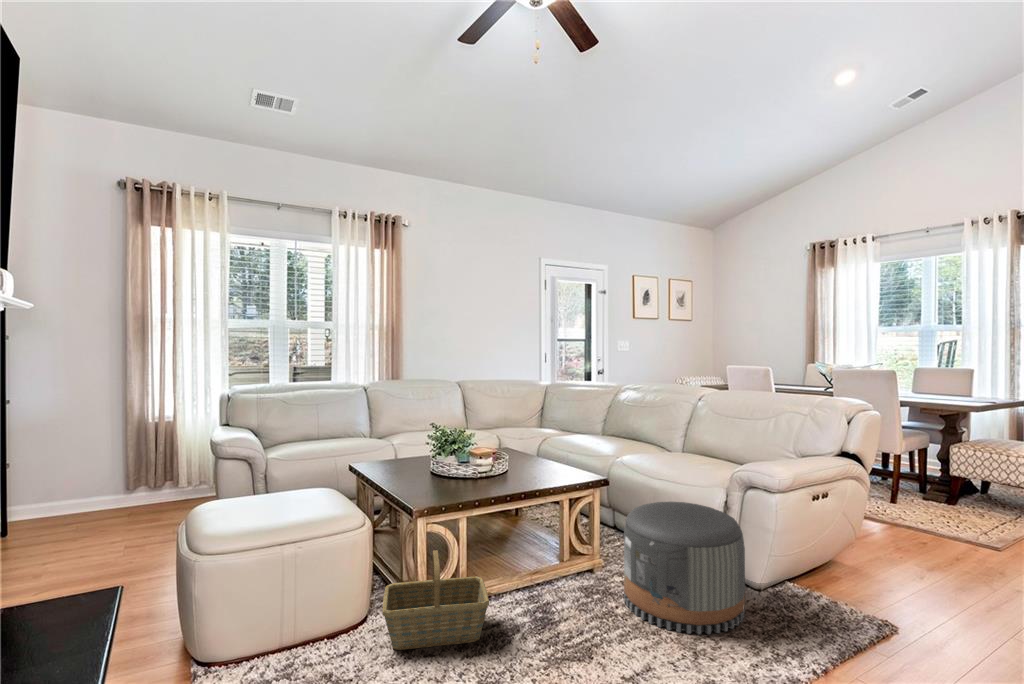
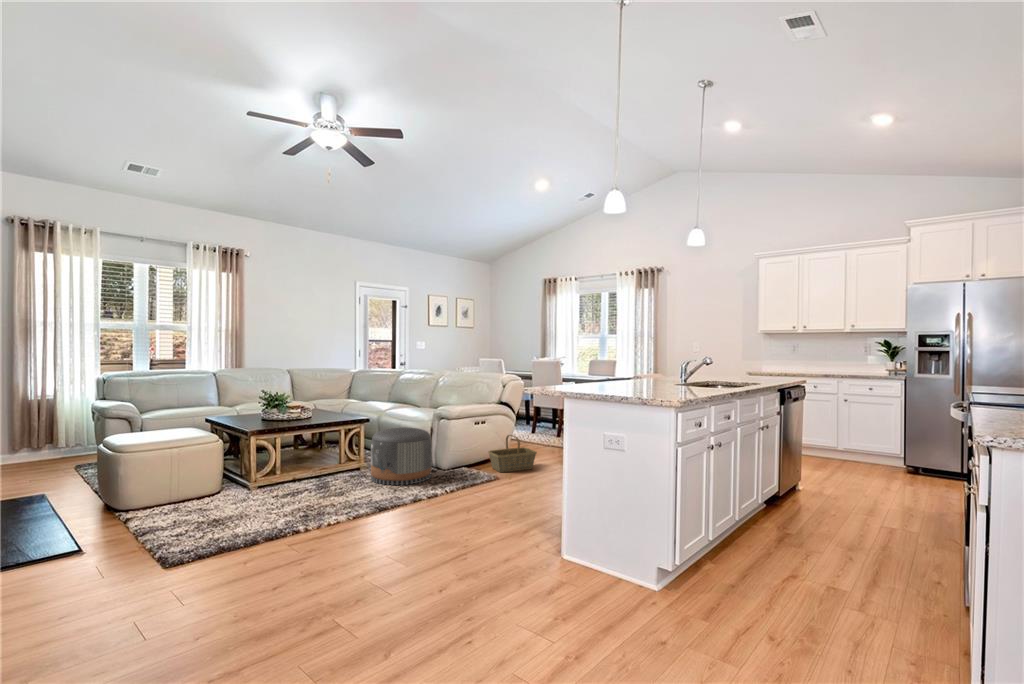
basket: present [383,550,489,650] -> present [488,435,537,472]

